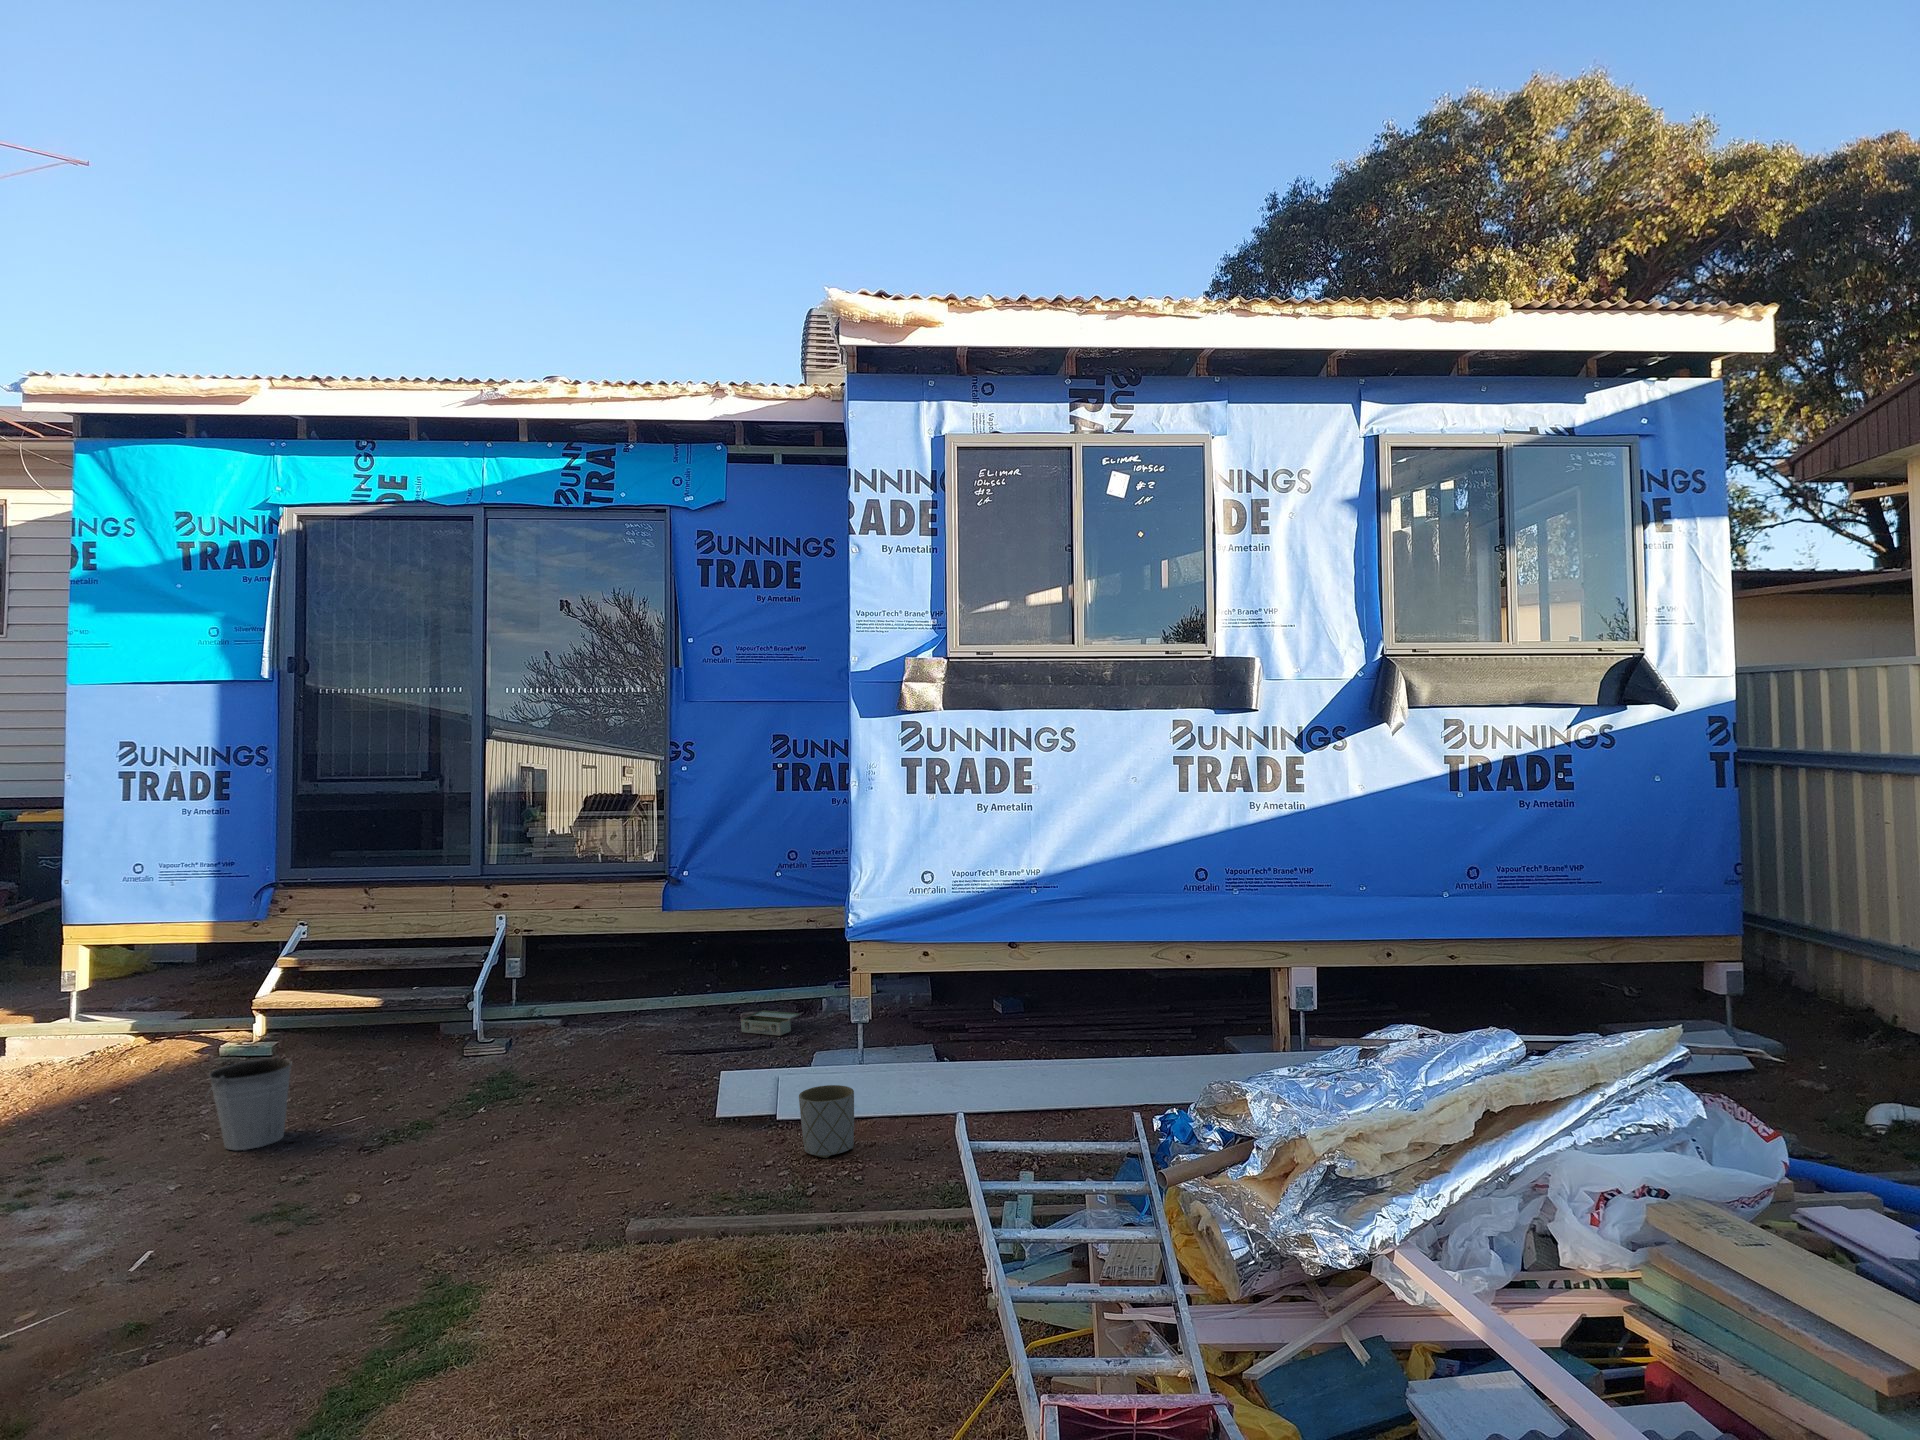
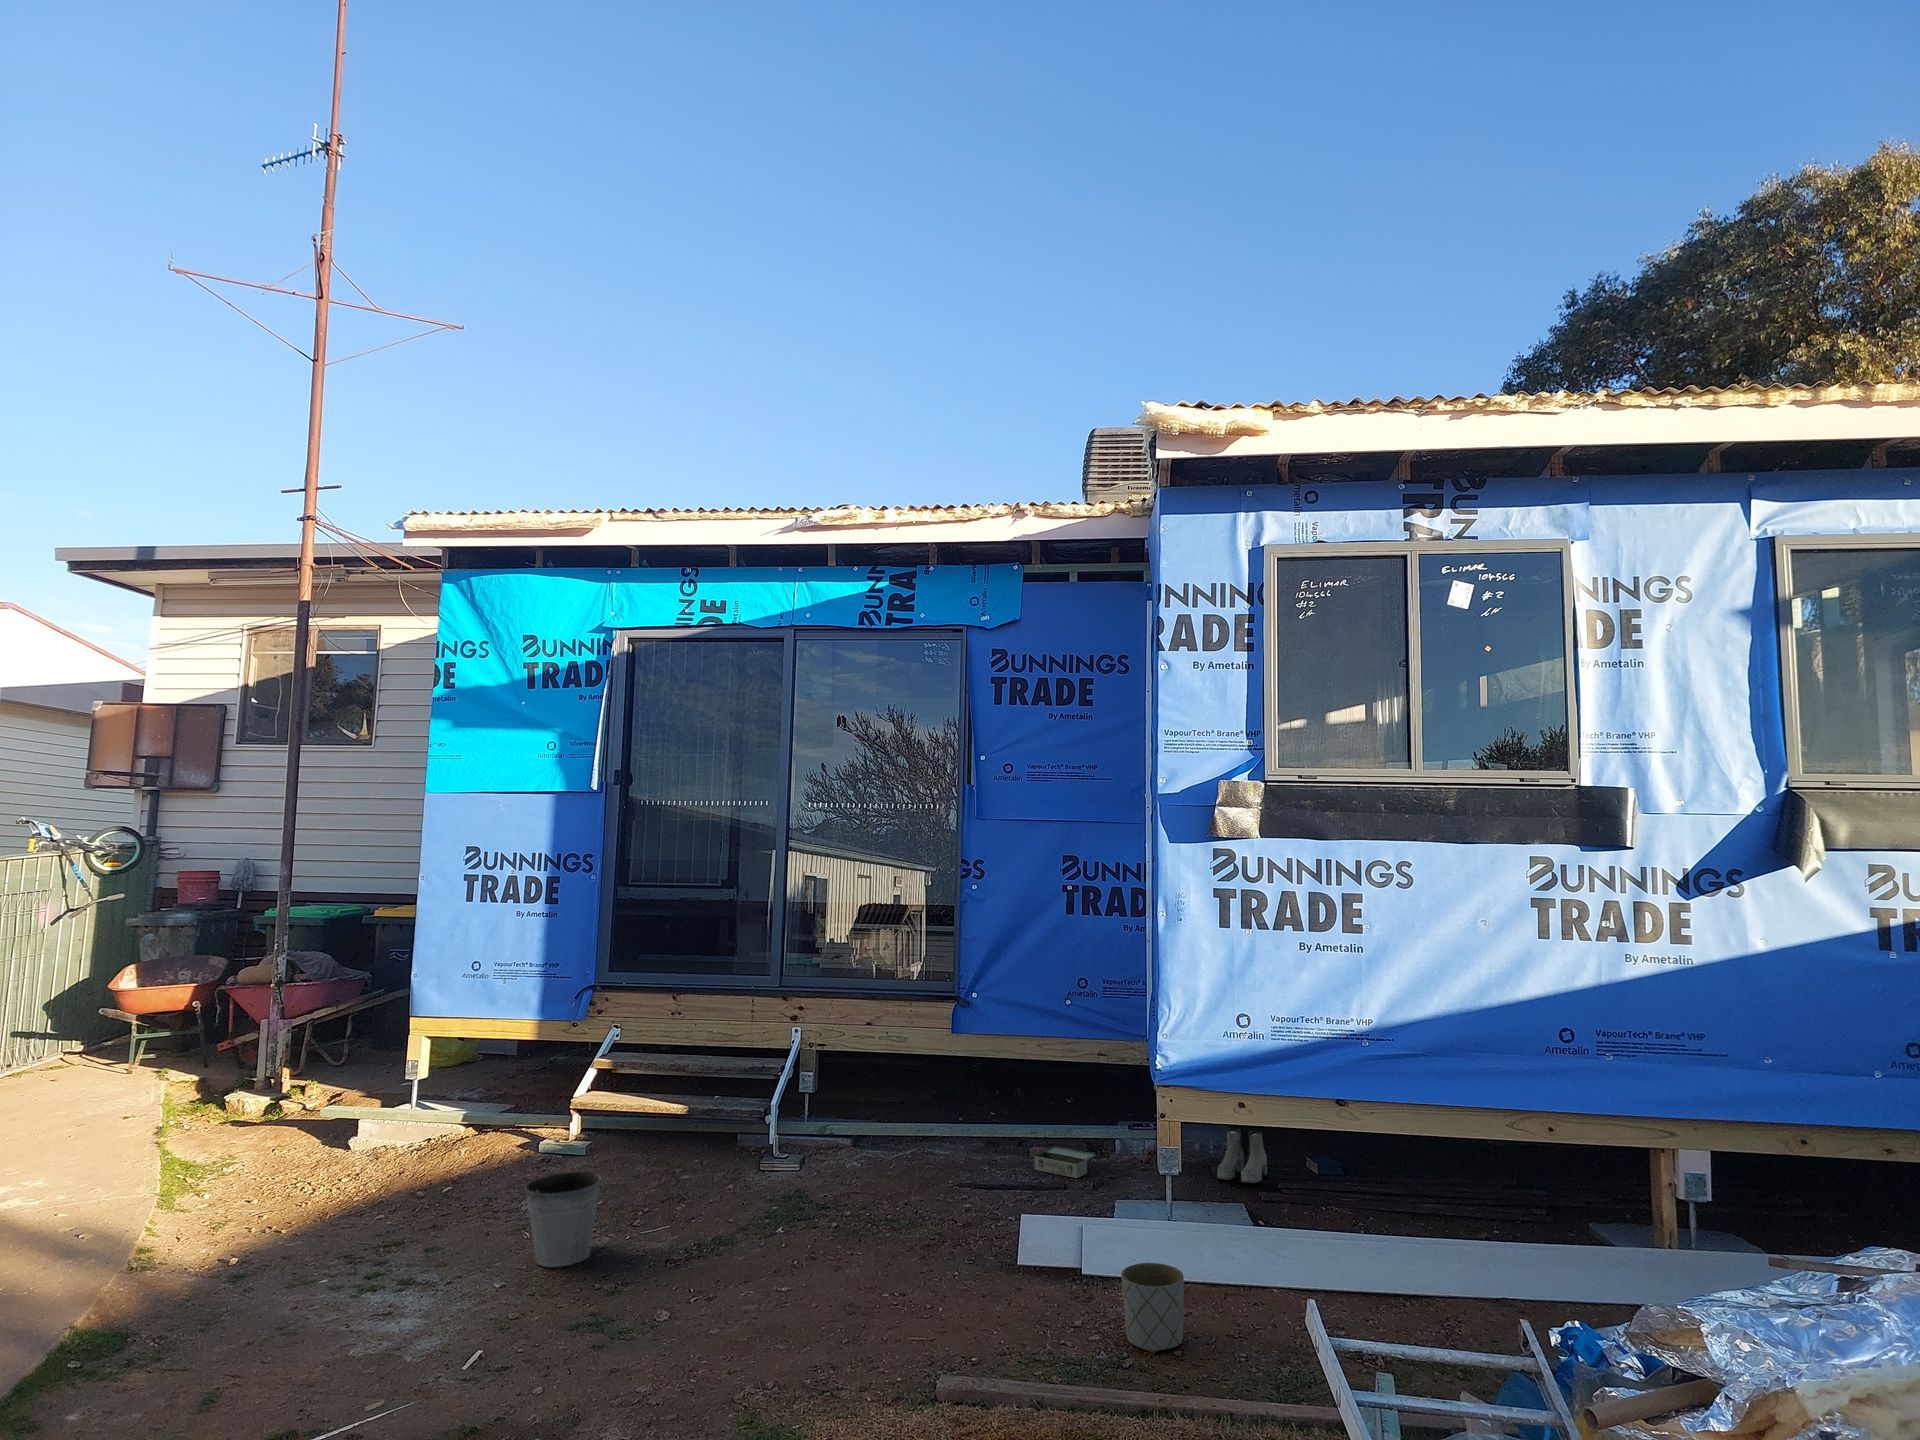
boots: none [911,982,957,1027] -> present [1217,1129,1267,1183]

